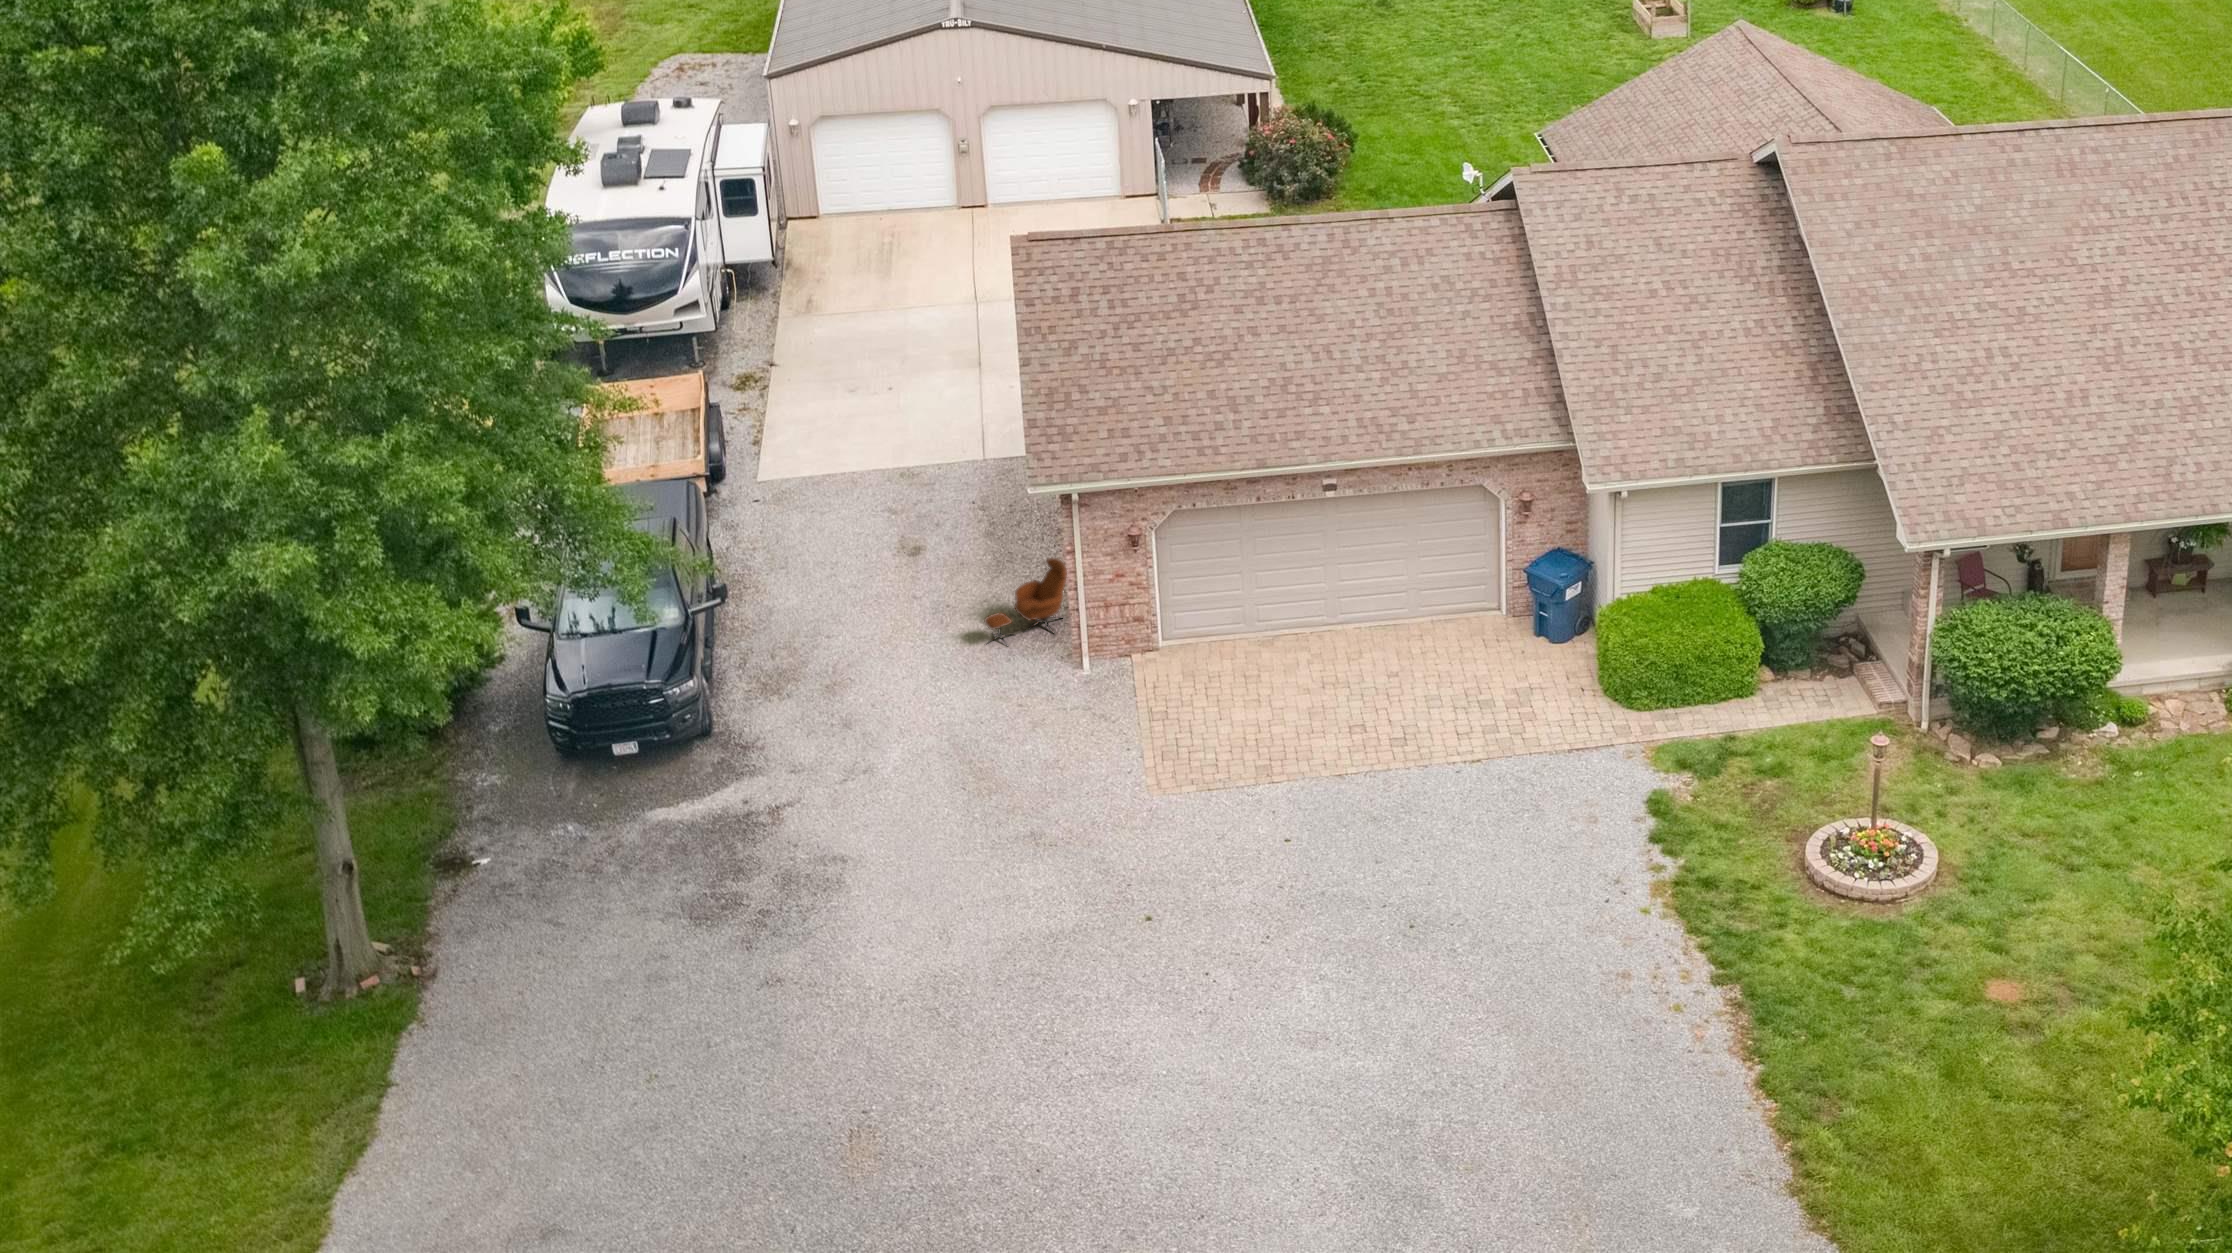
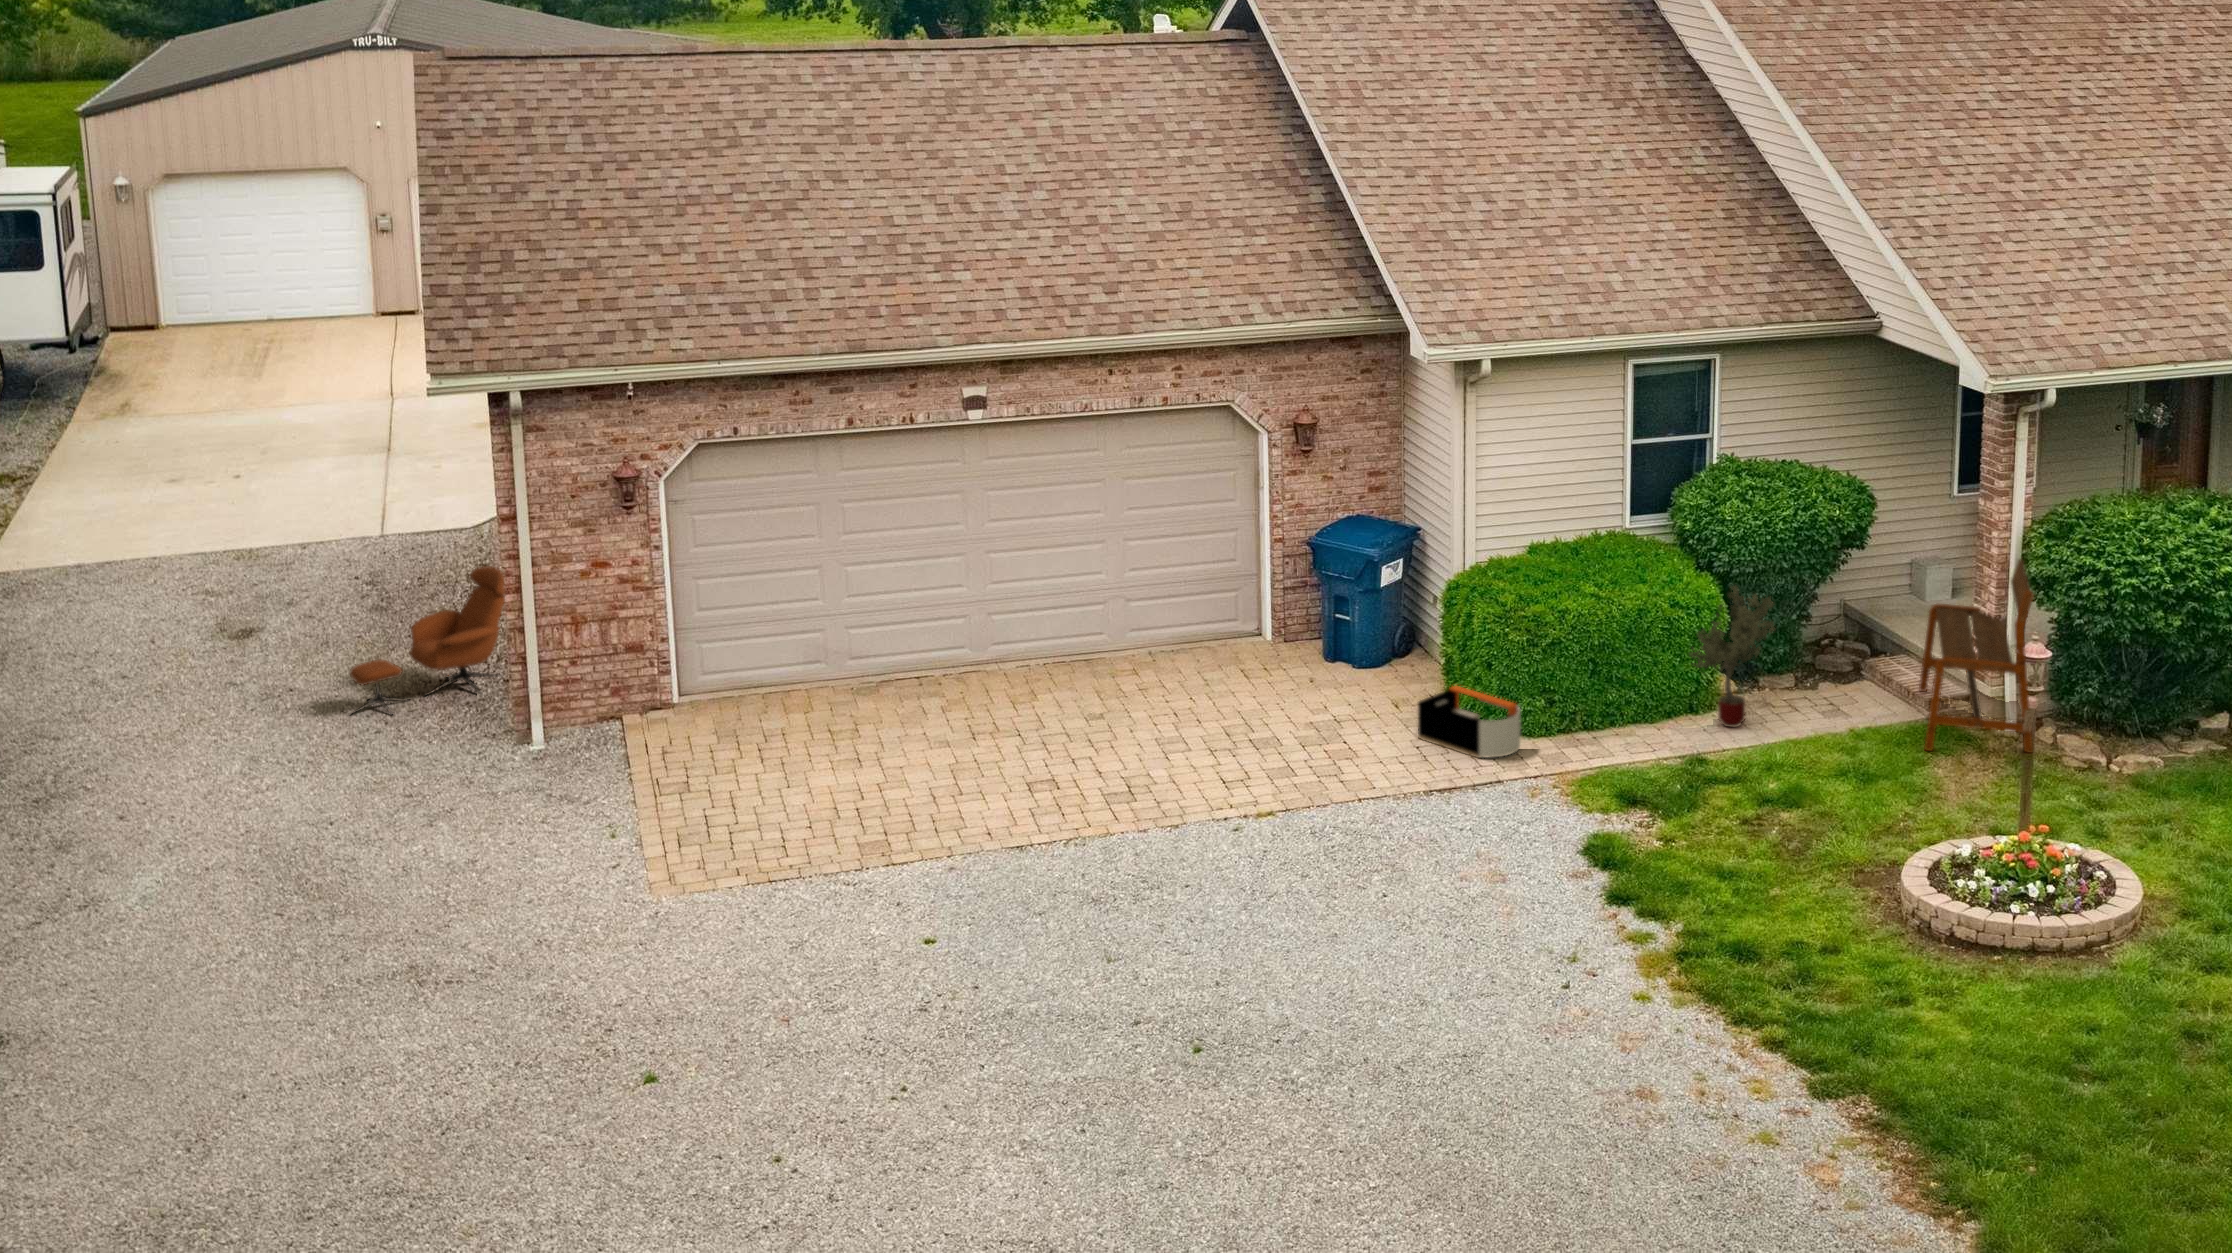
bench: none [1863,620,1940,751] -> present [1919,559,2034,752]
potted tree: none [1731,635,1787,716] -> present [1689,586,1775,727]
storage bin: none [1573,680,1631,730] -> present [1418,686,1520,758]

